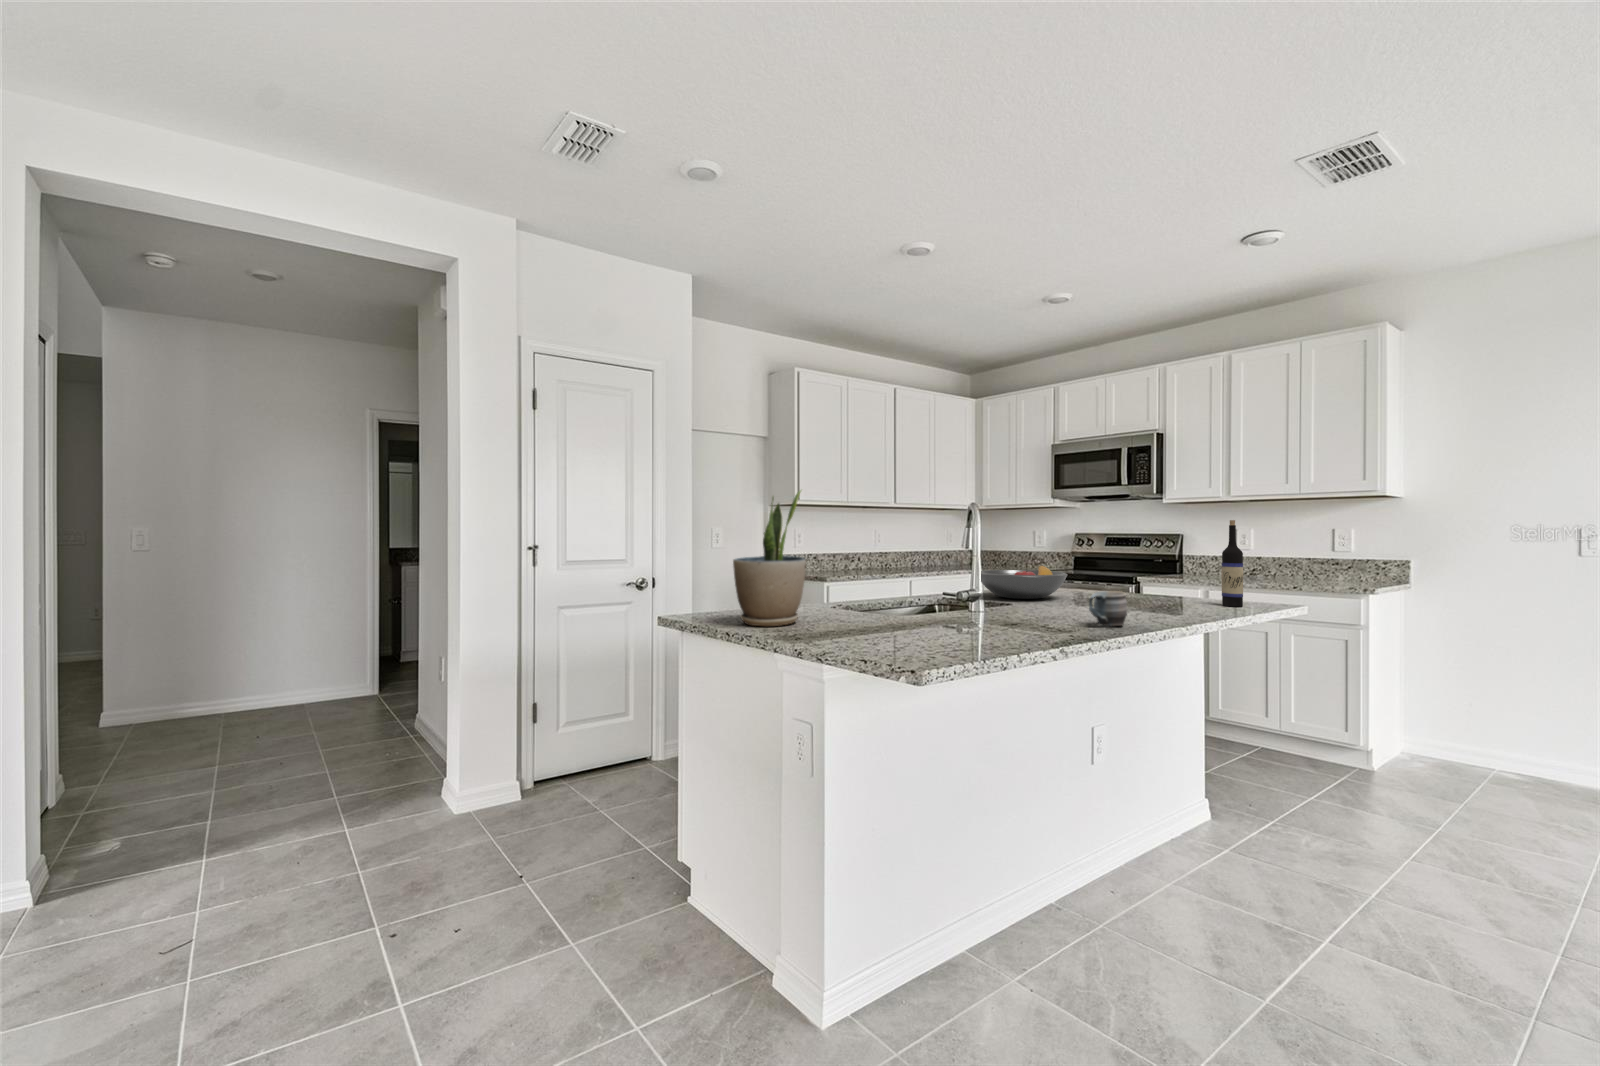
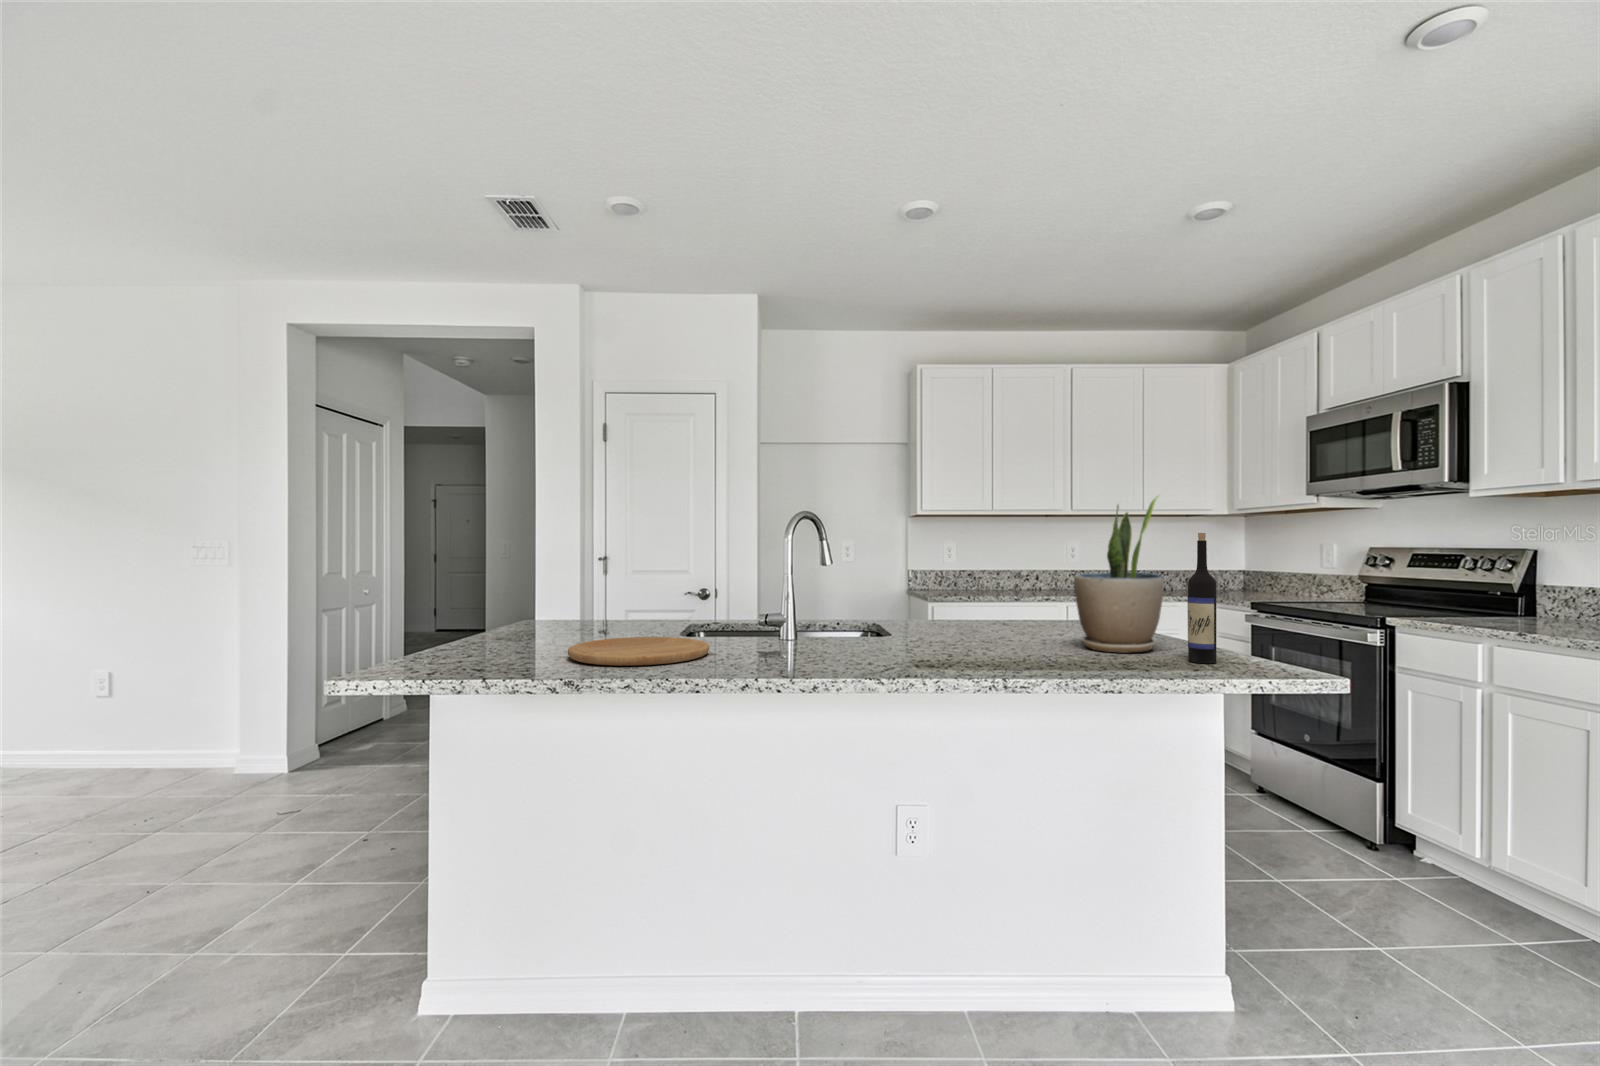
potted plant: present [733,490,806,626] -> present [1074,496,1164,652]
fruit bowl: present [981,565,1068,599] -> none [920,591,1036,633]
mug: present [1089,591,1127,626] -> none [844,623,897,666]
cutting board: none [846,619,986,649] -> present [568,637,709,666]

